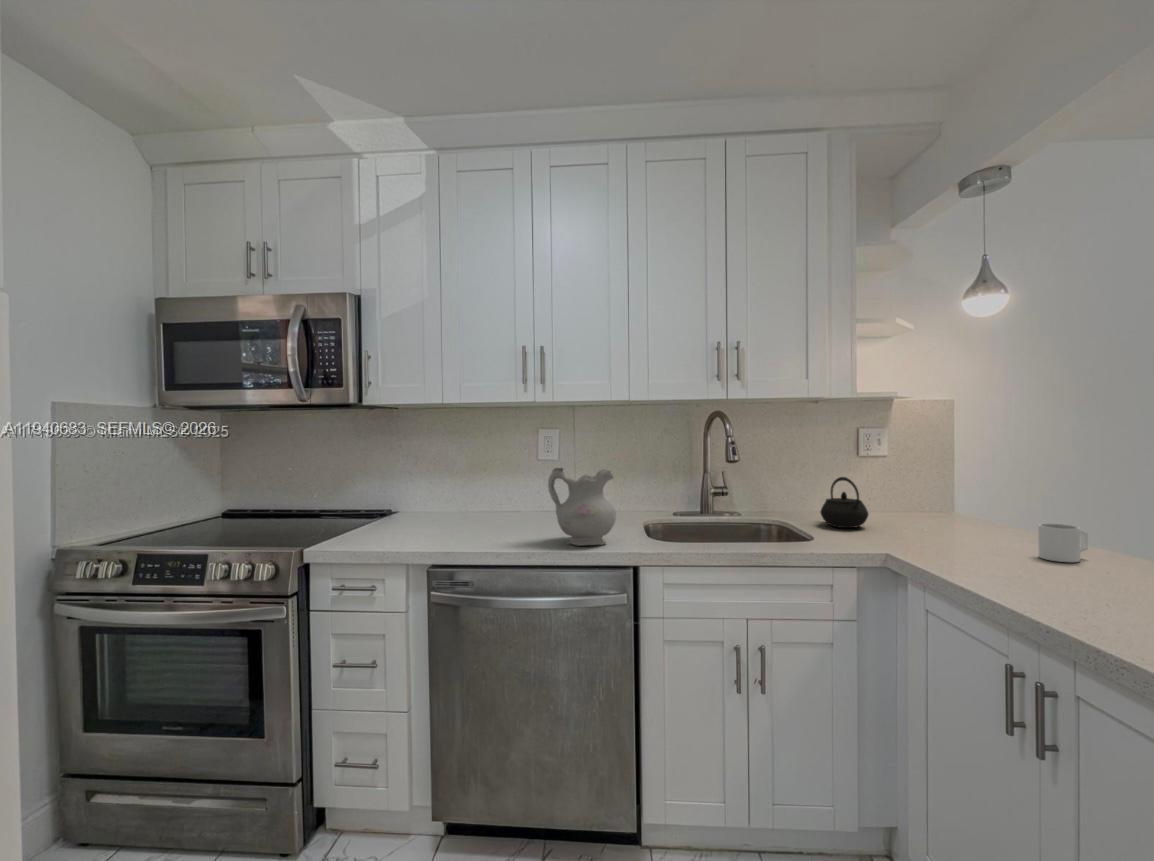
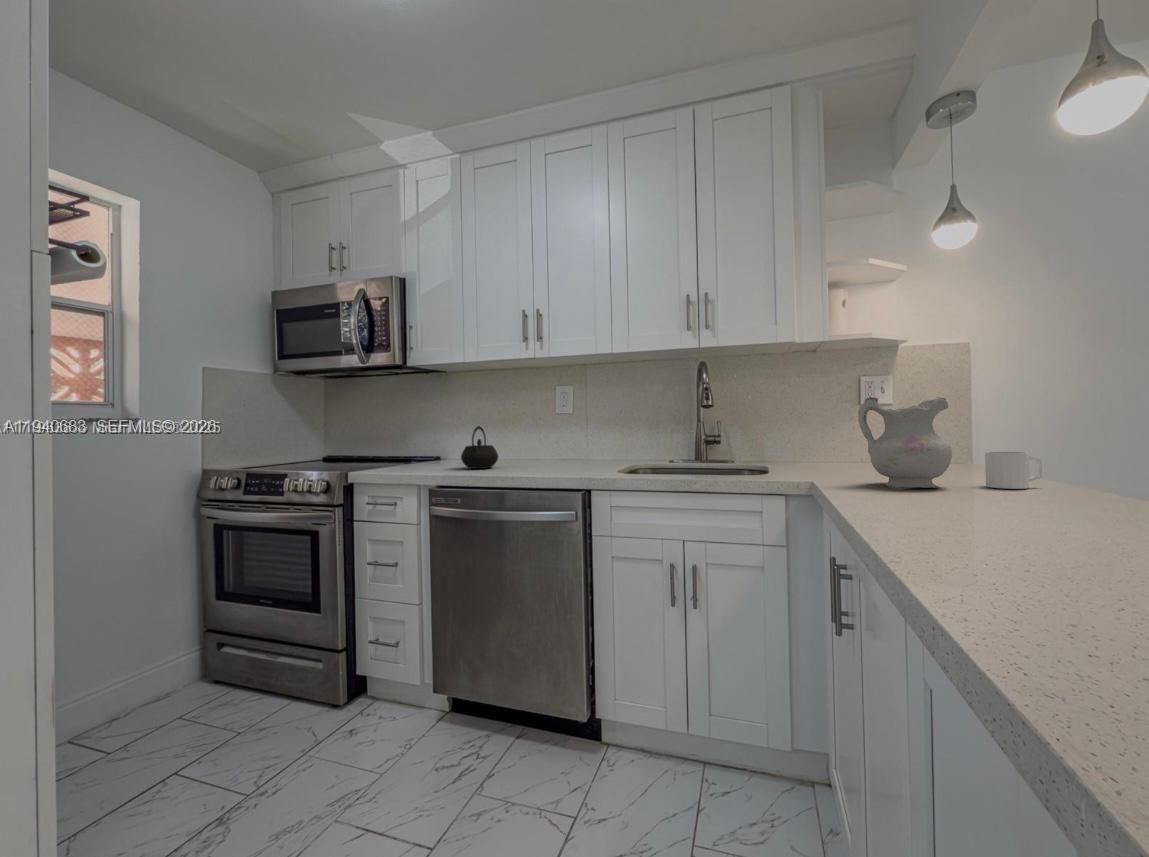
ceramic pitcher: present [548,468,616,546] -> present [858,397,952,488]
kettle: present [820,477,868,528] -> present [461,426,498,469]

